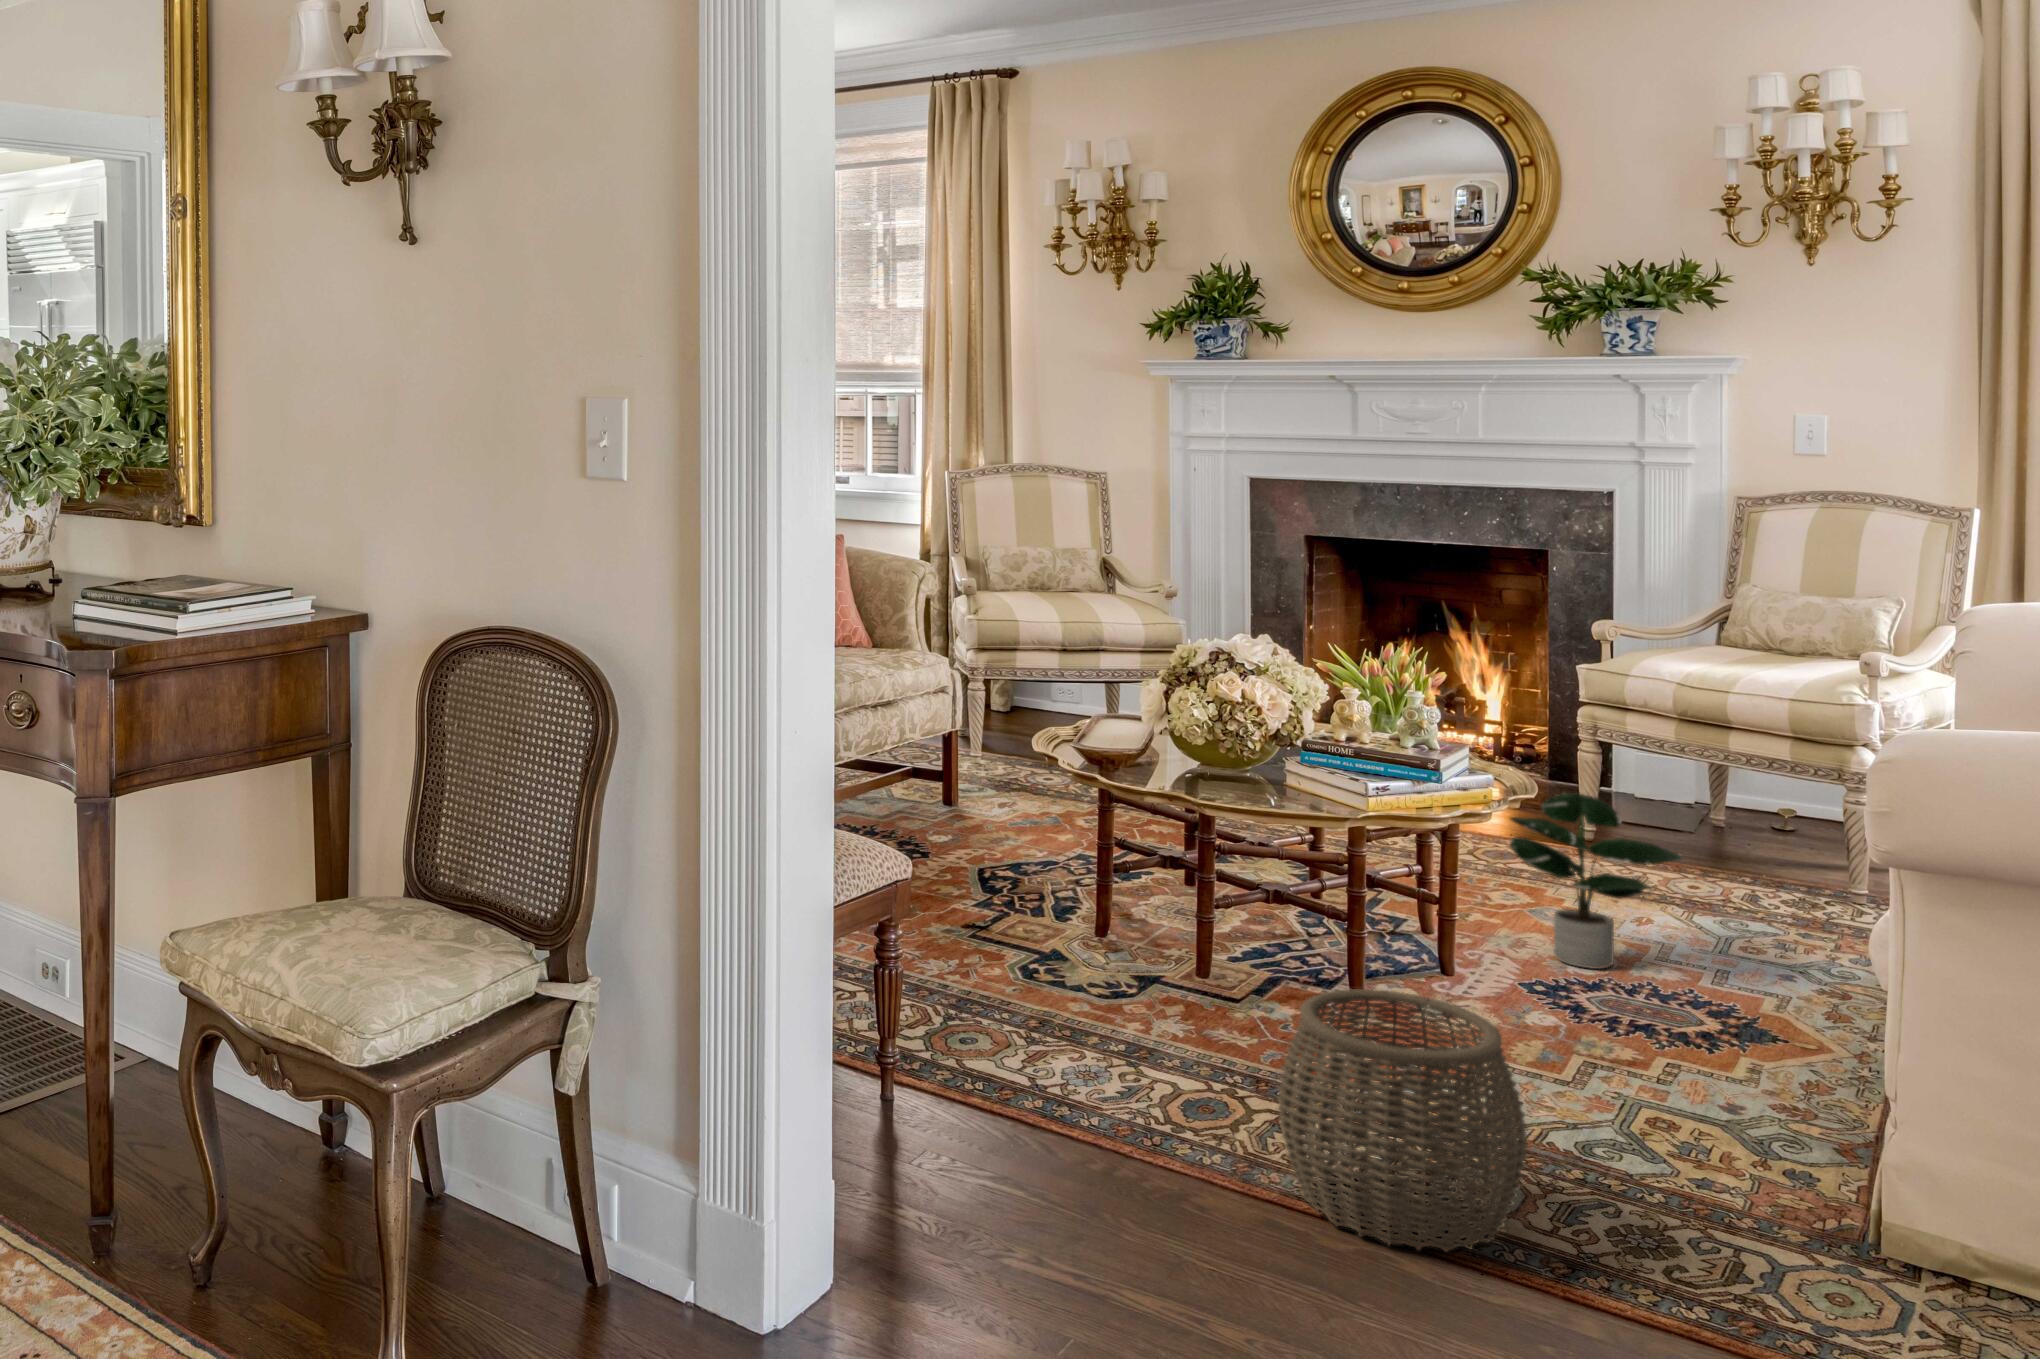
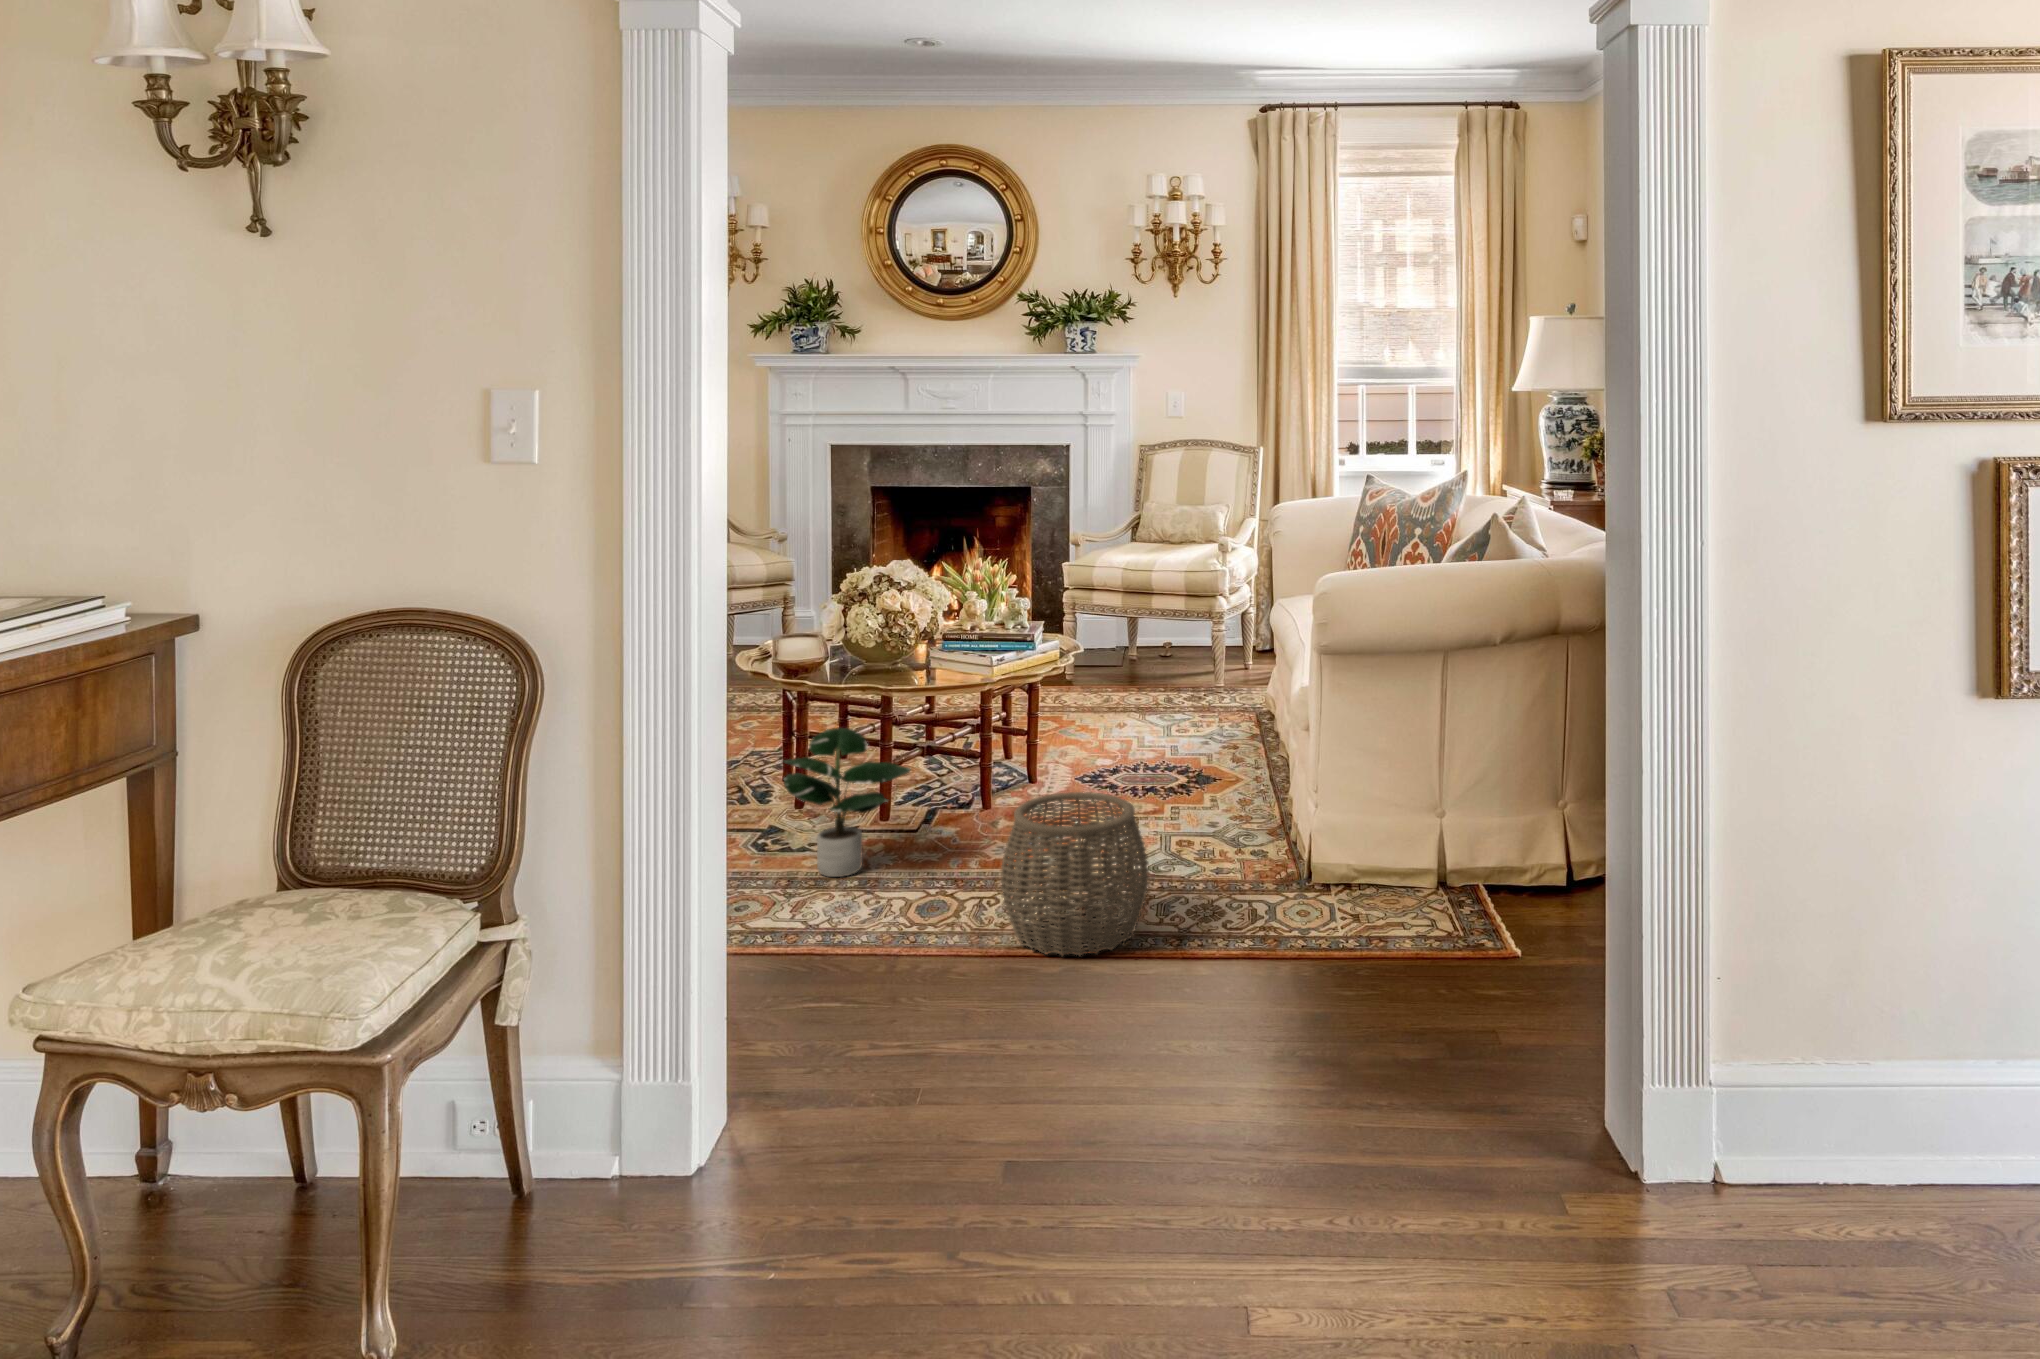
potted plant: present [1510,793,1682,969] -> present [783,728,910,877]

